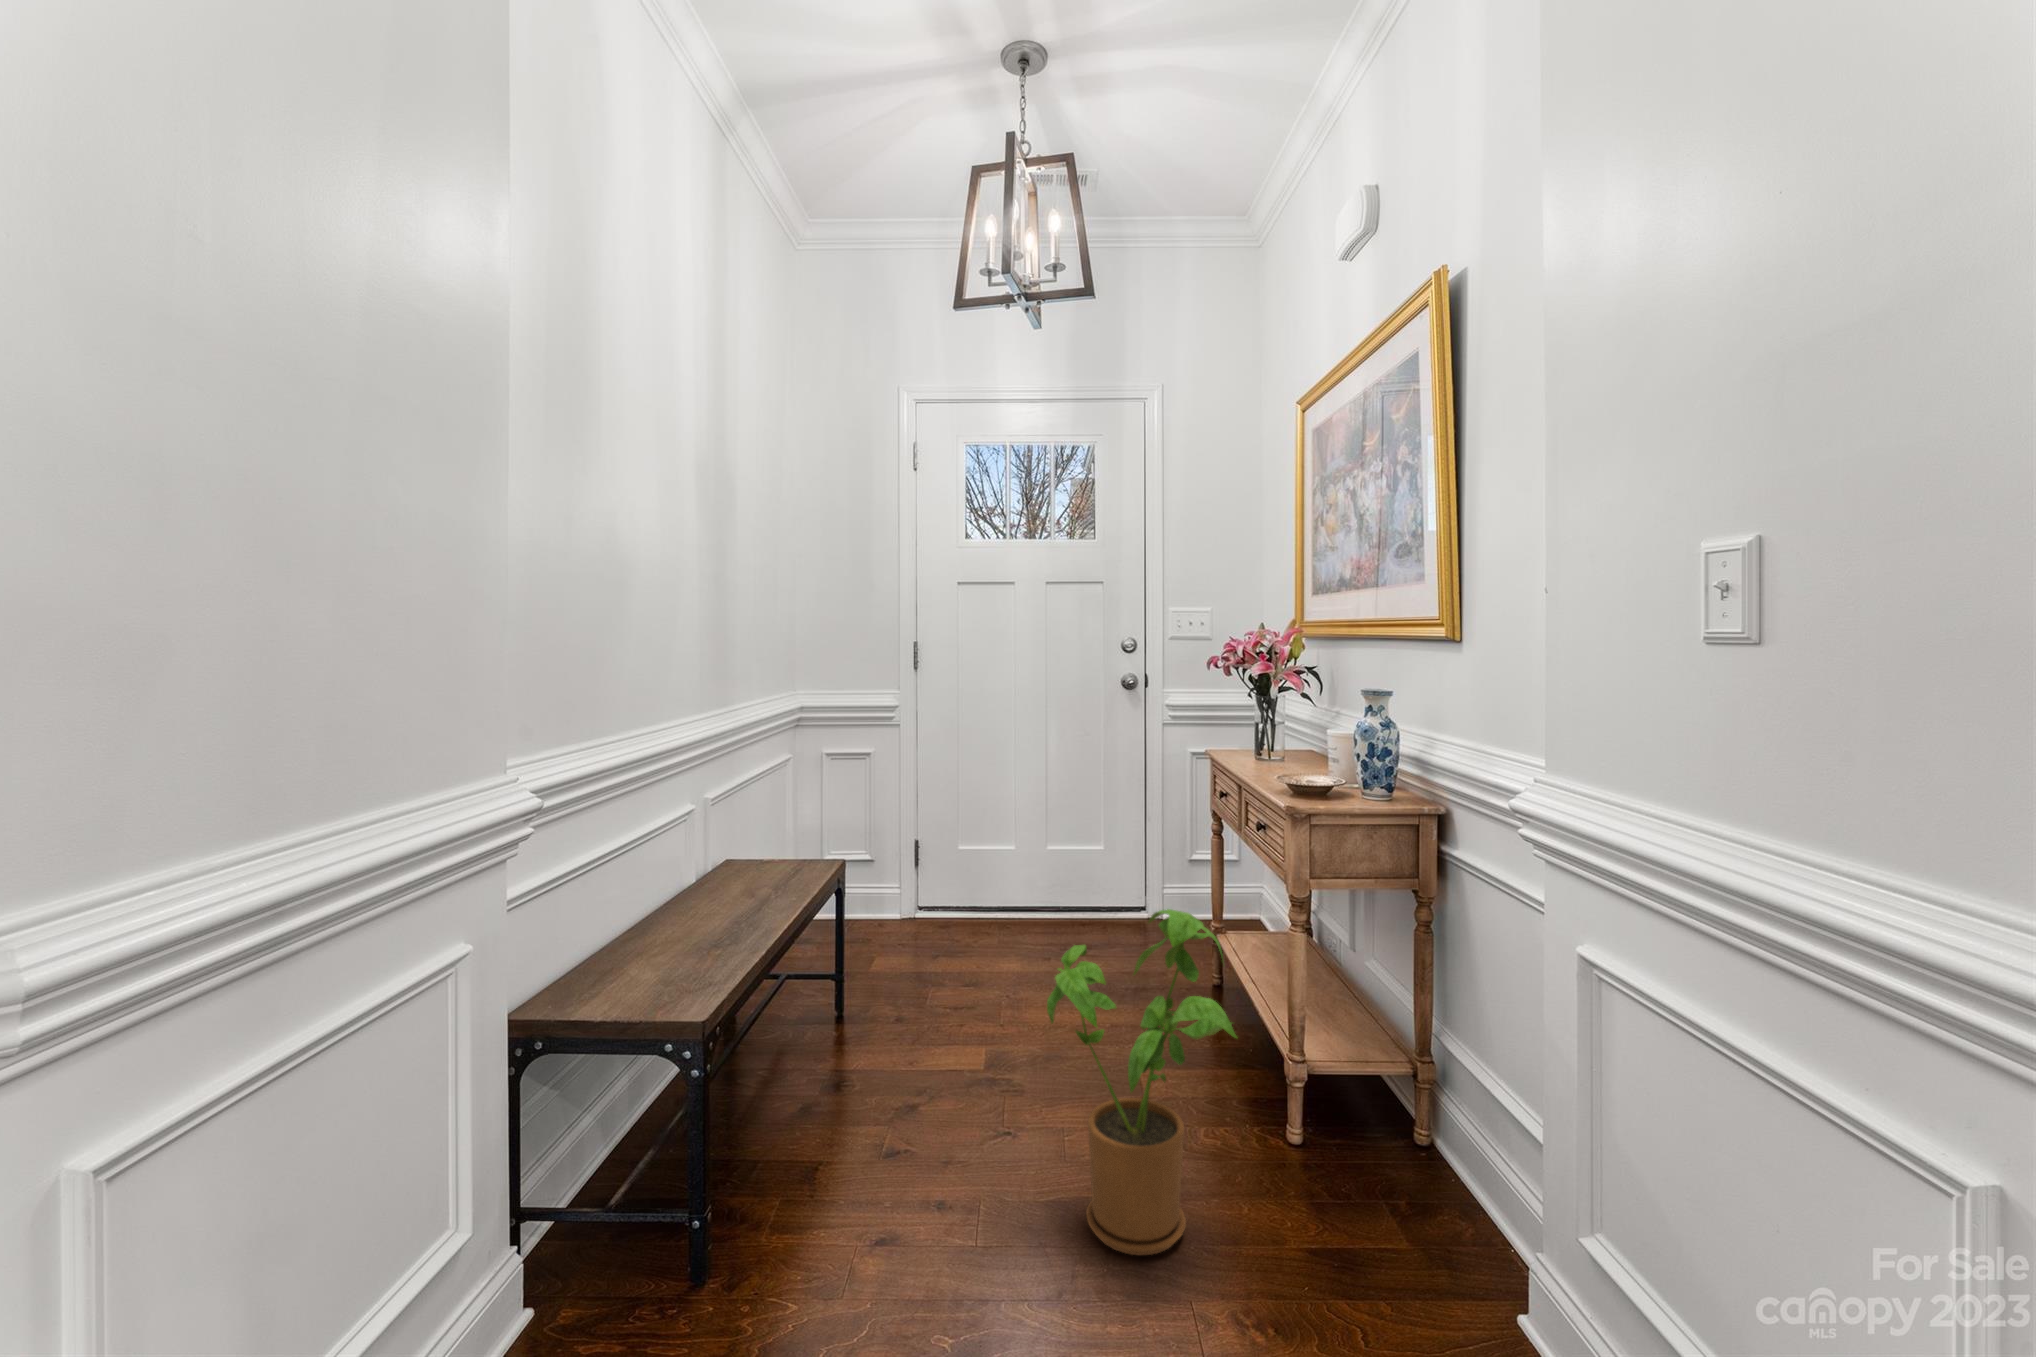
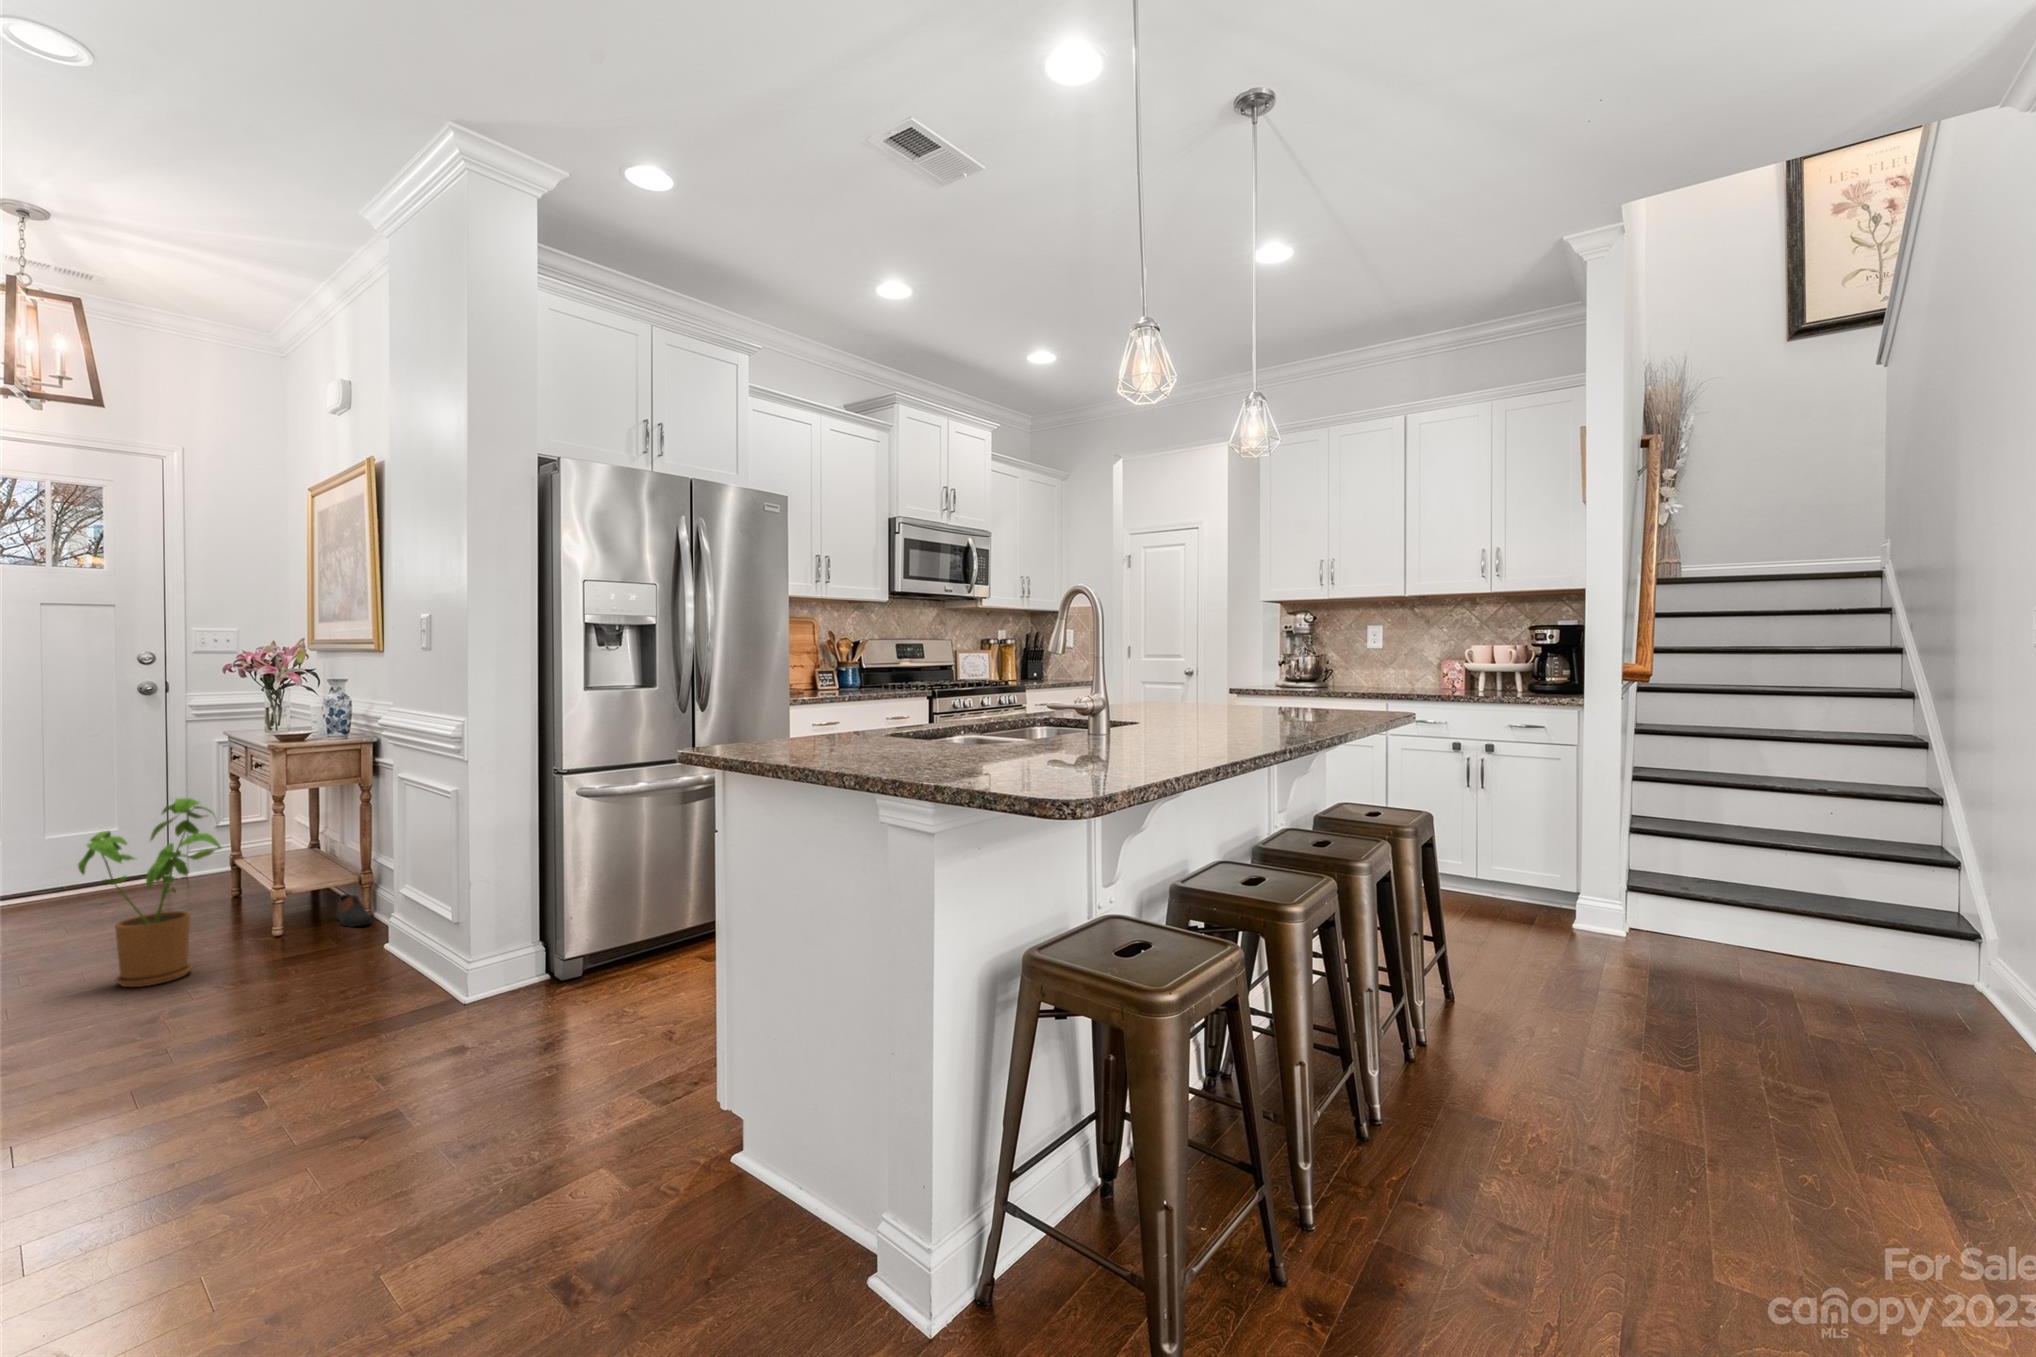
shoe: none [1368,1076,1441,1178] -> present [336,894,372,927]

